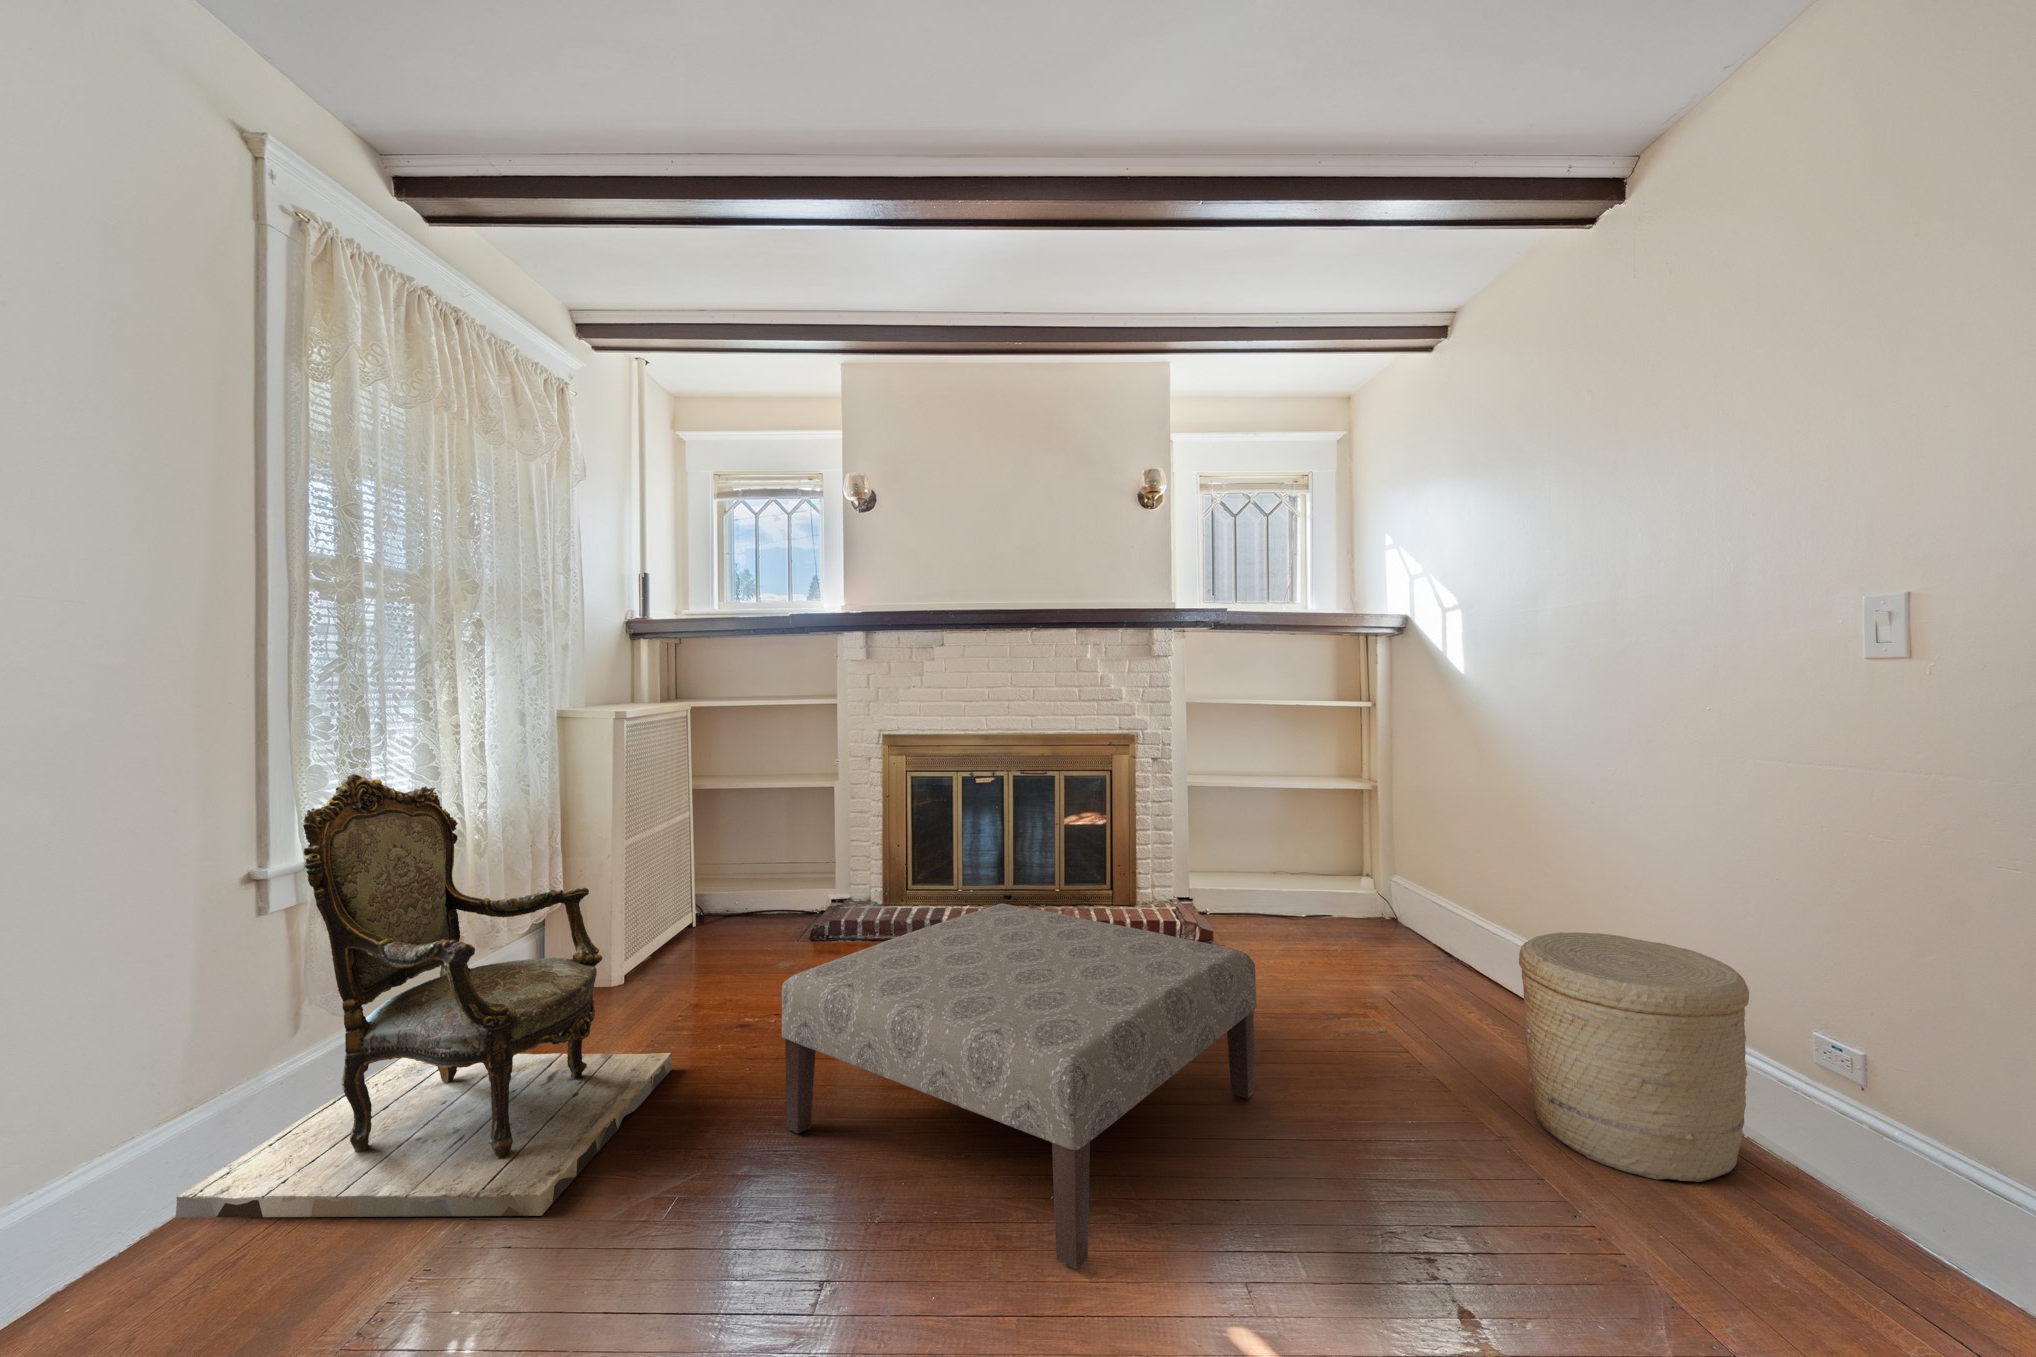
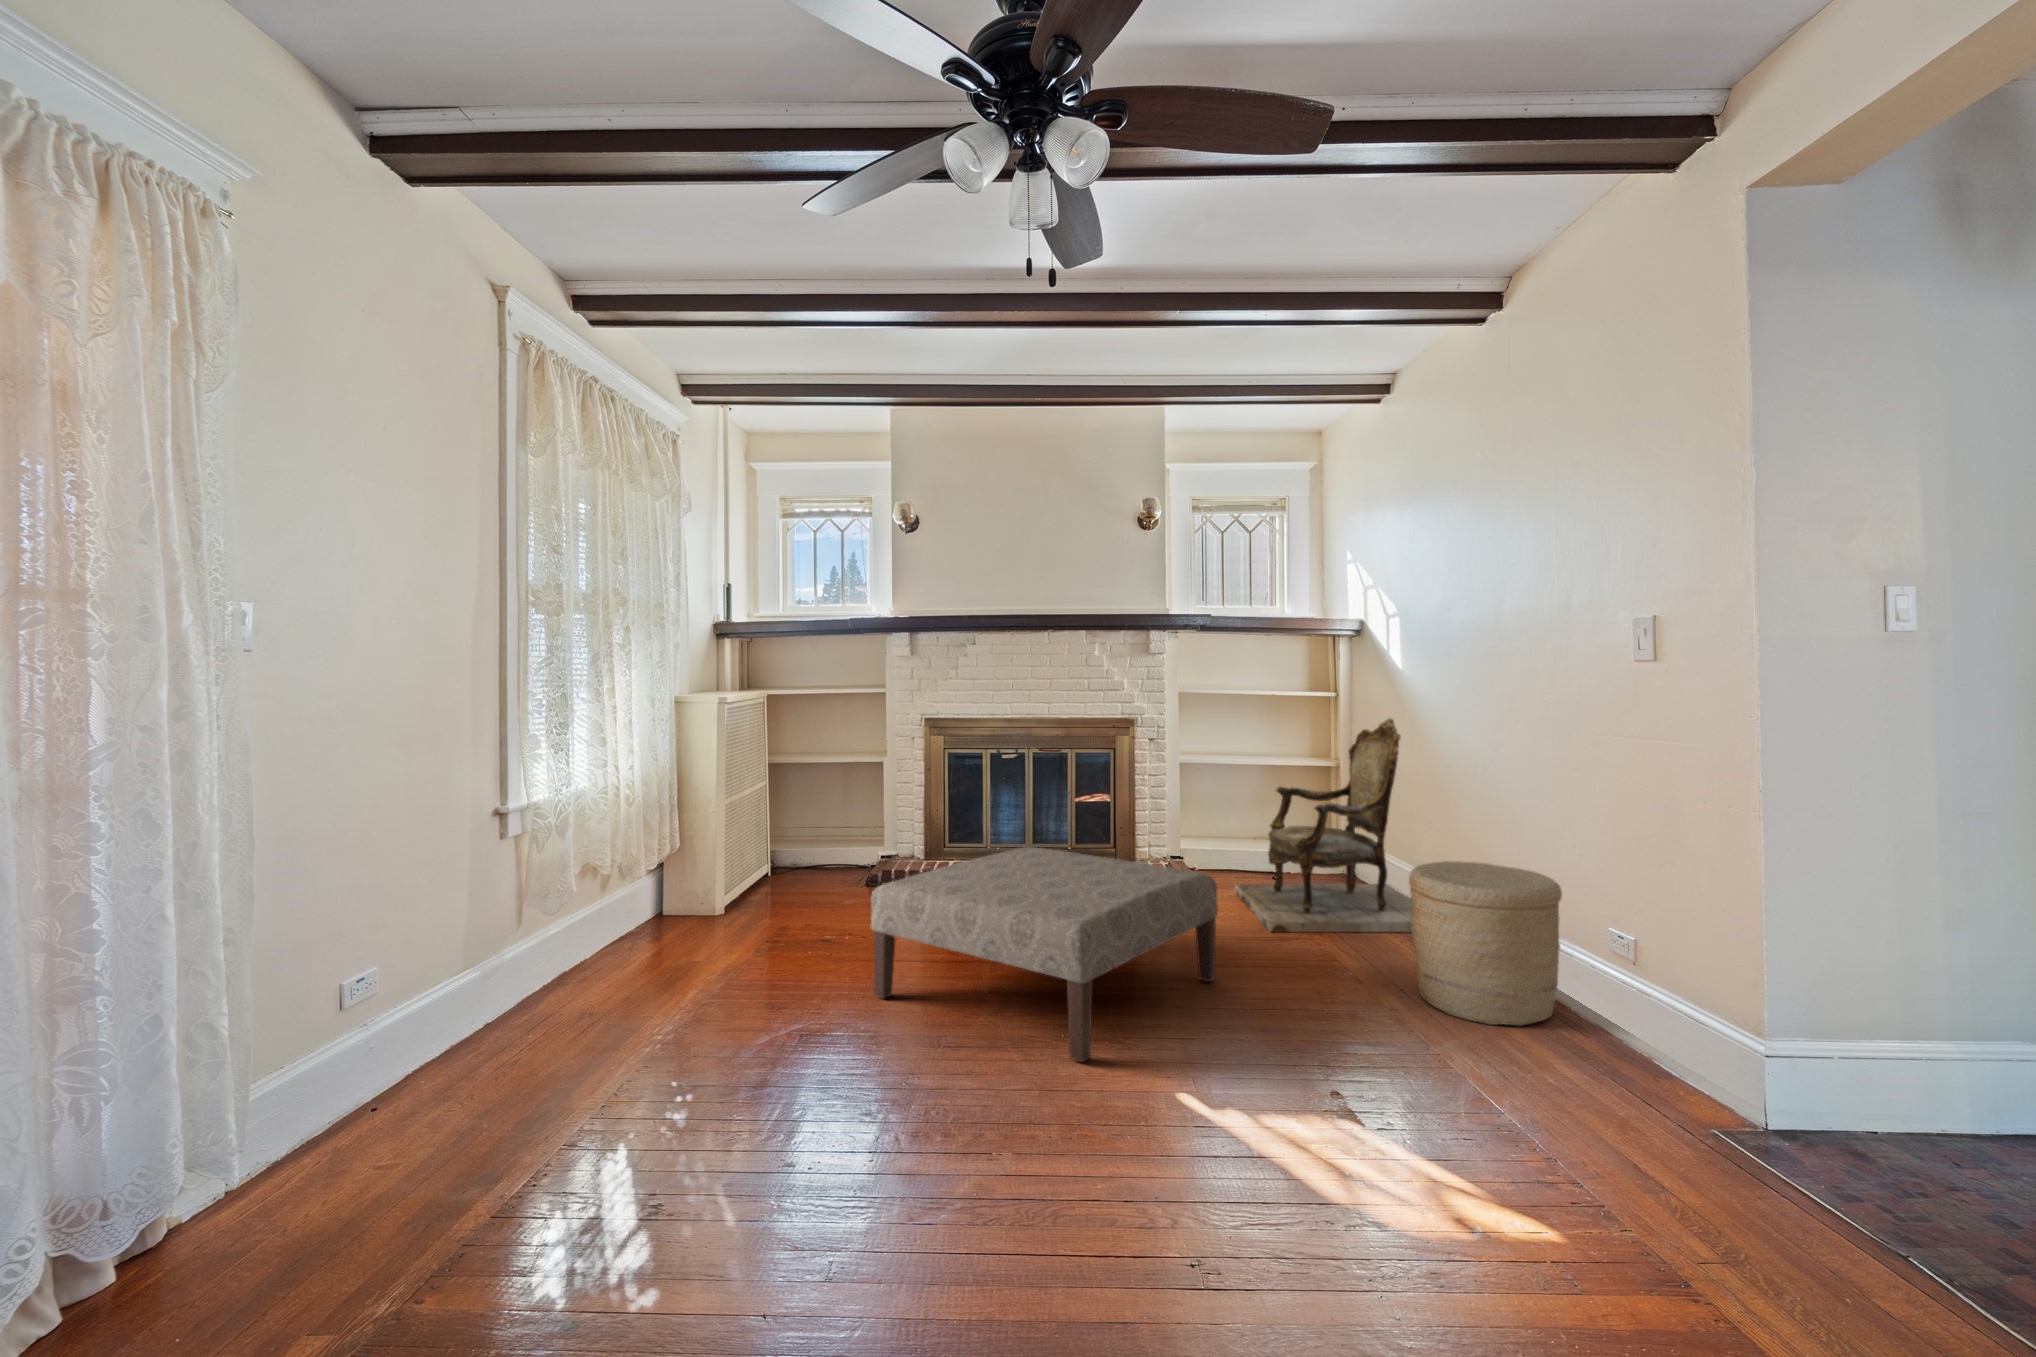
armchair: present [176,774,672,1218] -> present [1235,719,1412,932]

